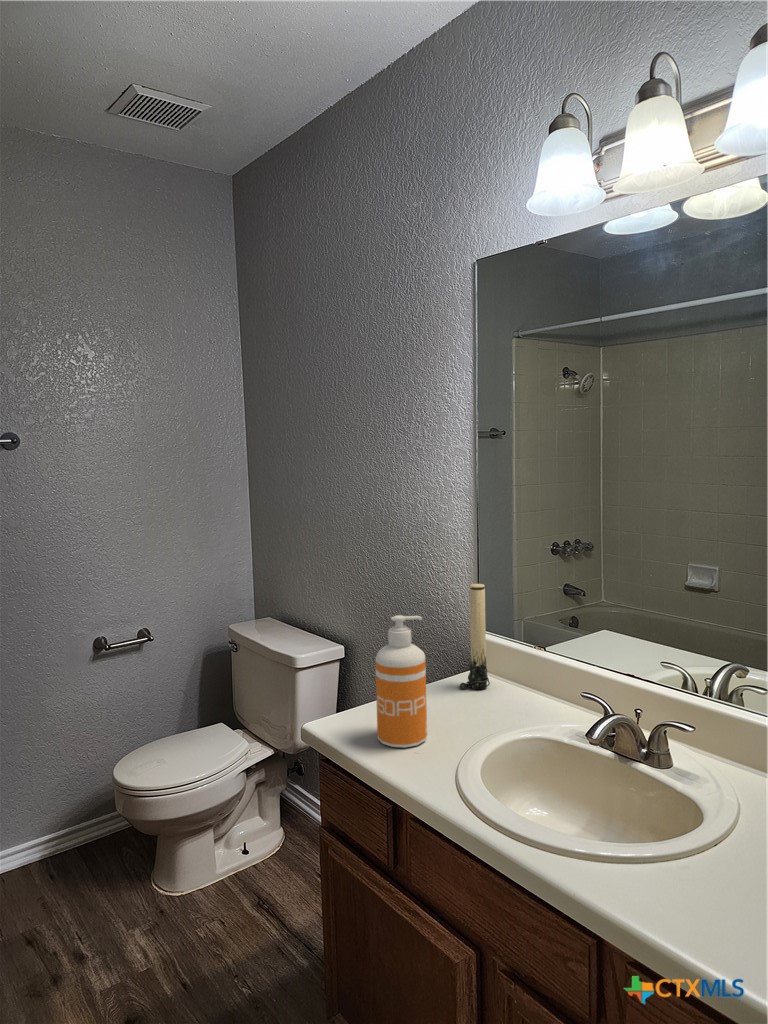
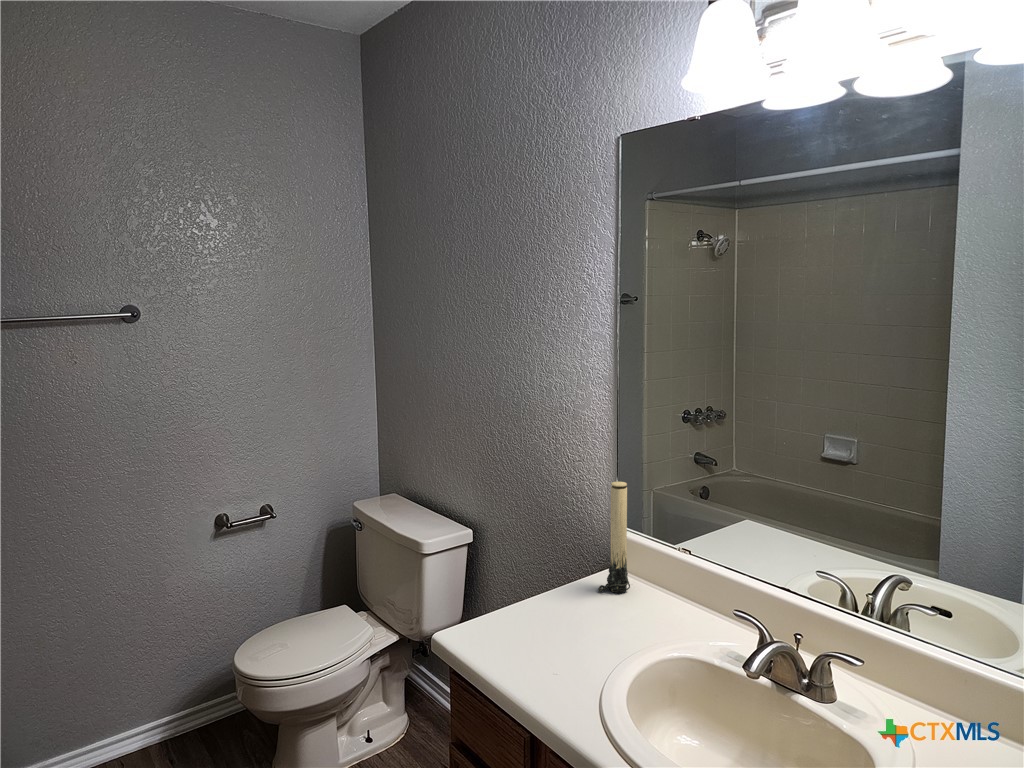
soap dispenser: present [375,615,427,747] -> none [512,524,566,666]

